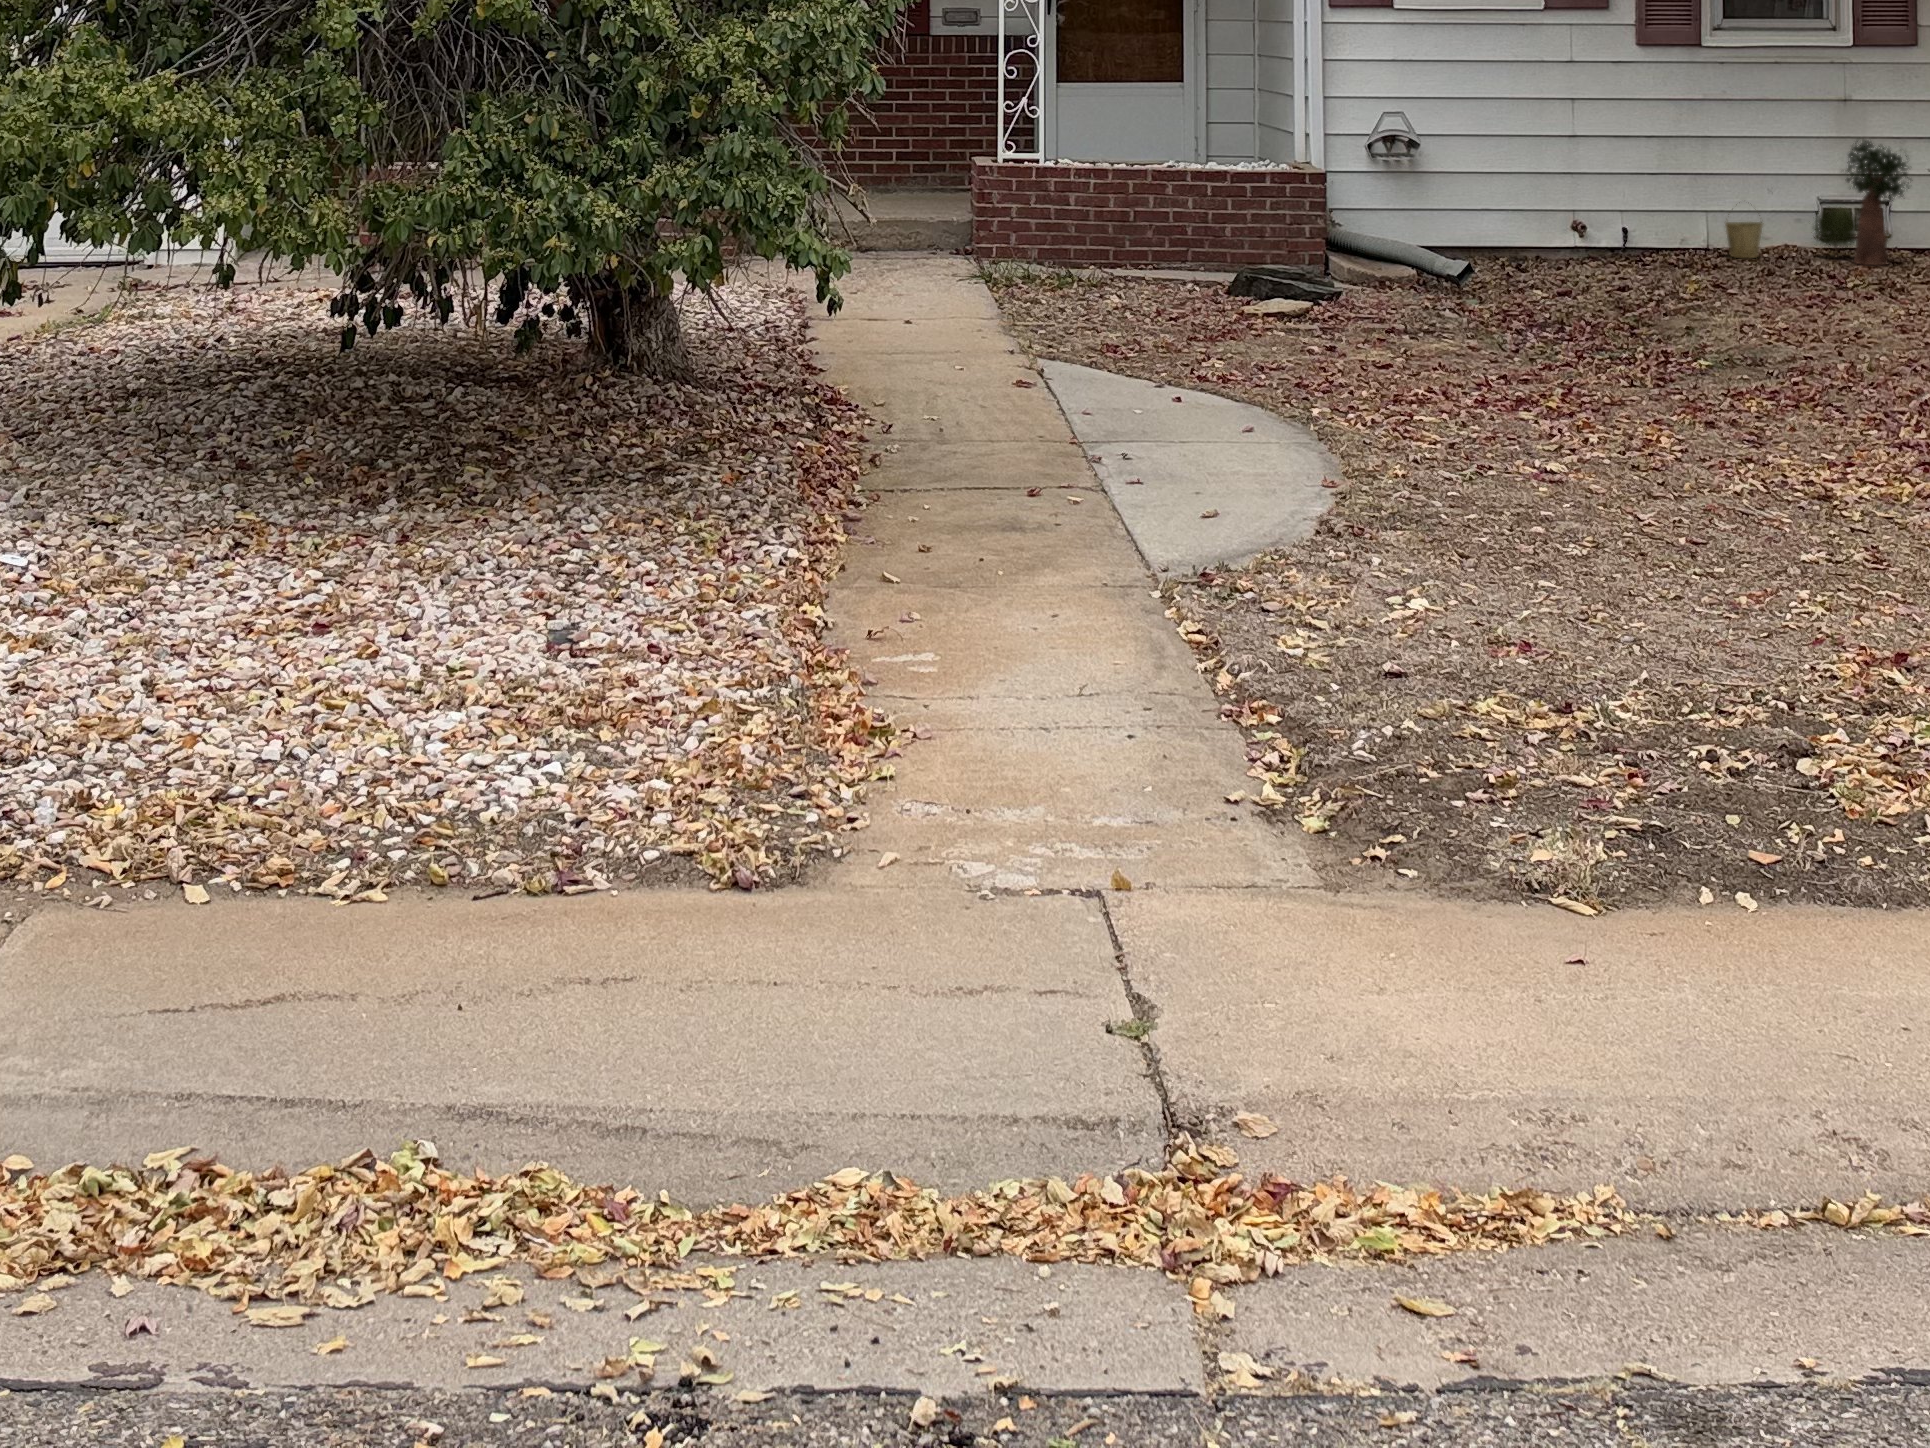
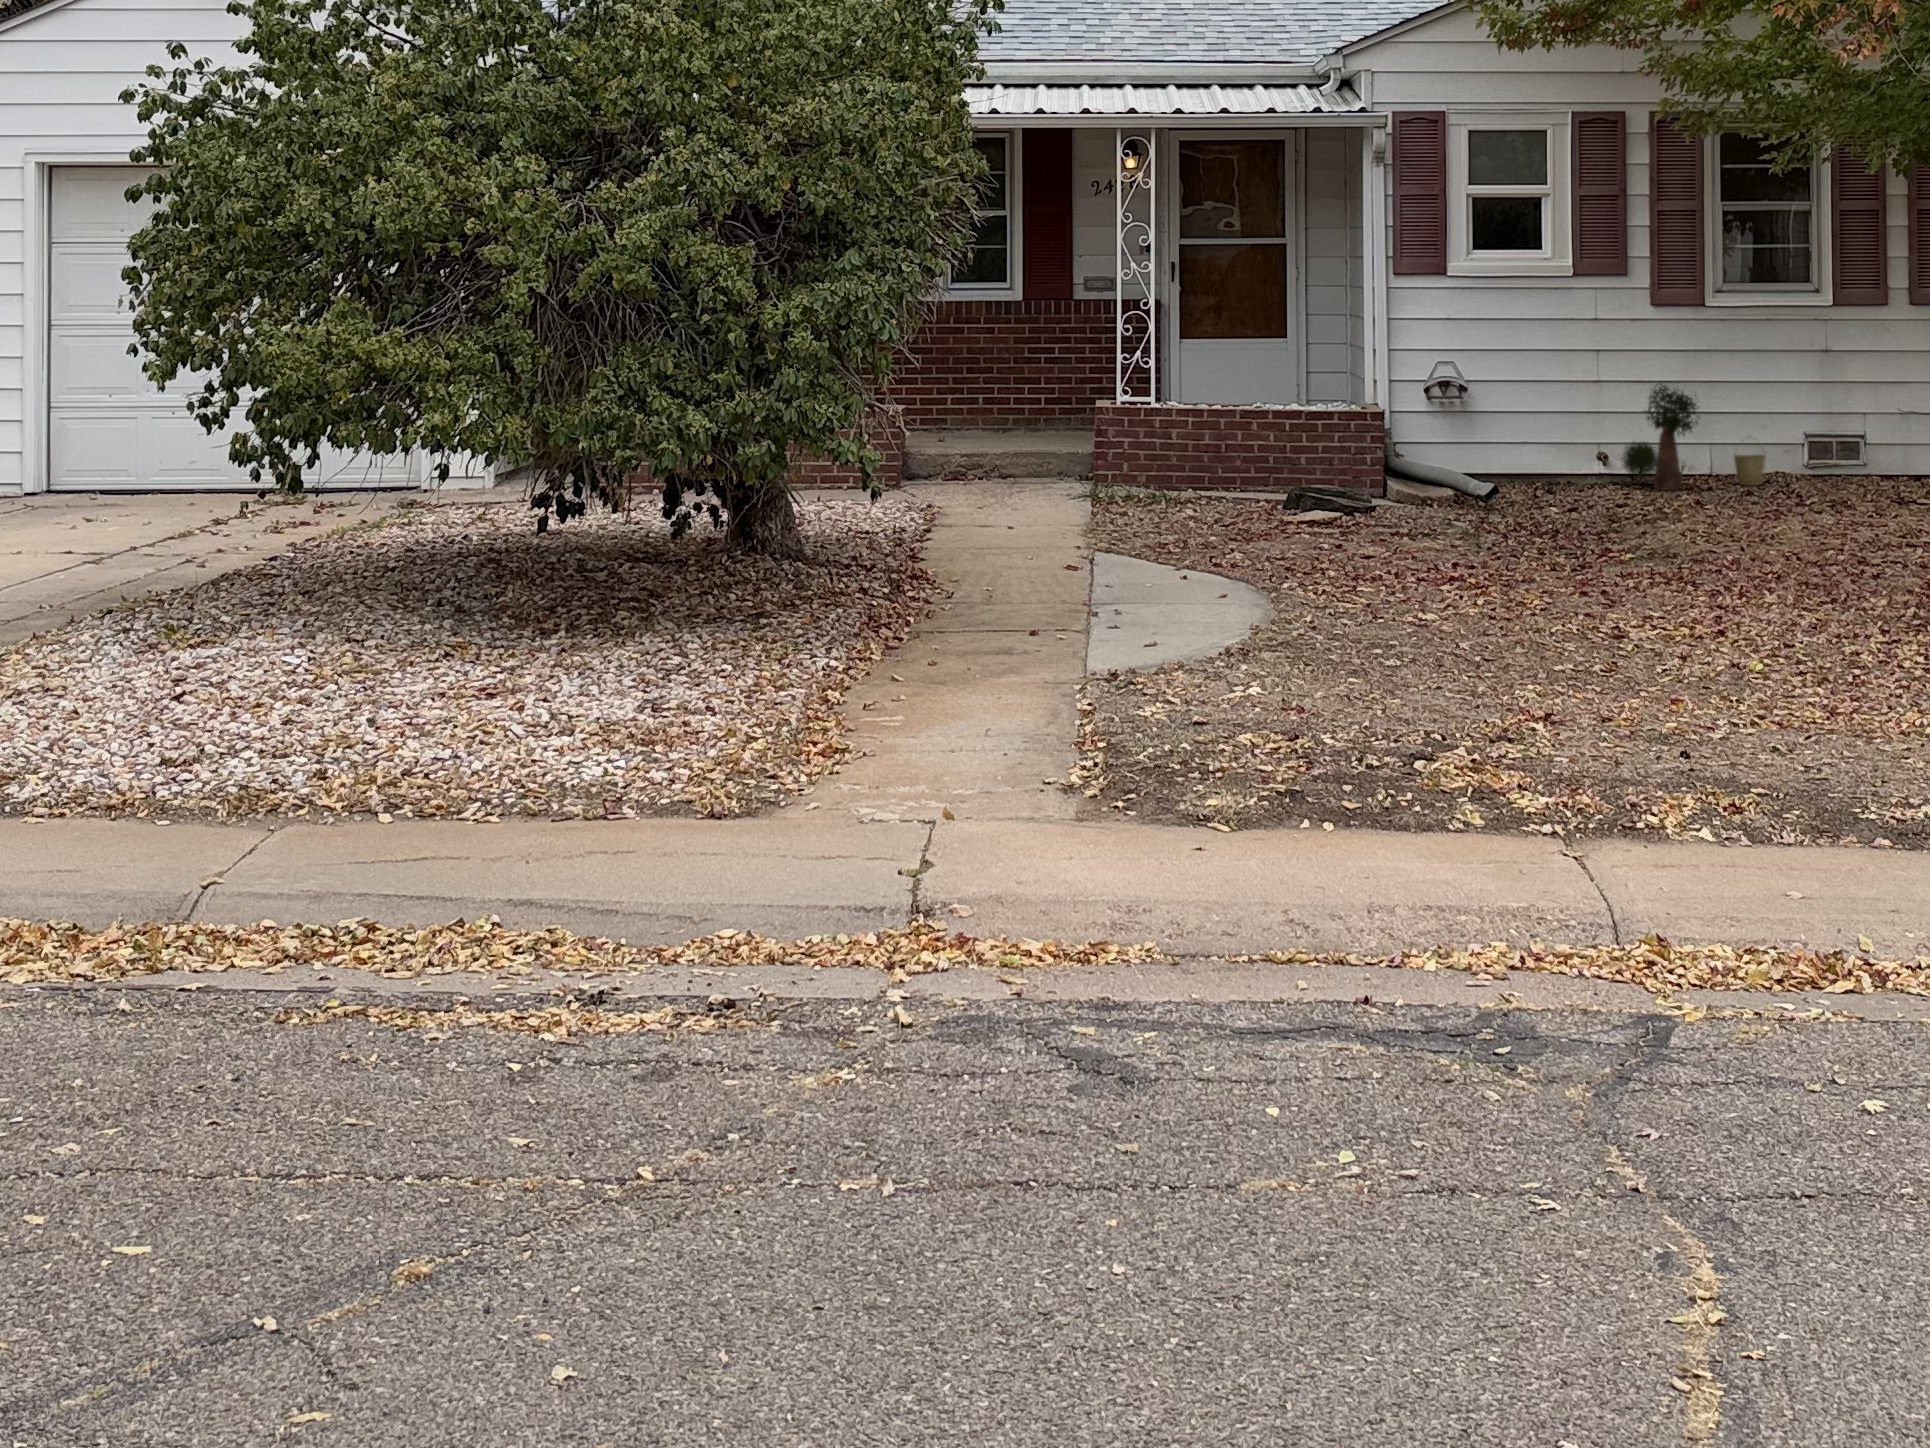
potted plant: present [1813,140,1909,265] -> present [1621,384,1697,490]

